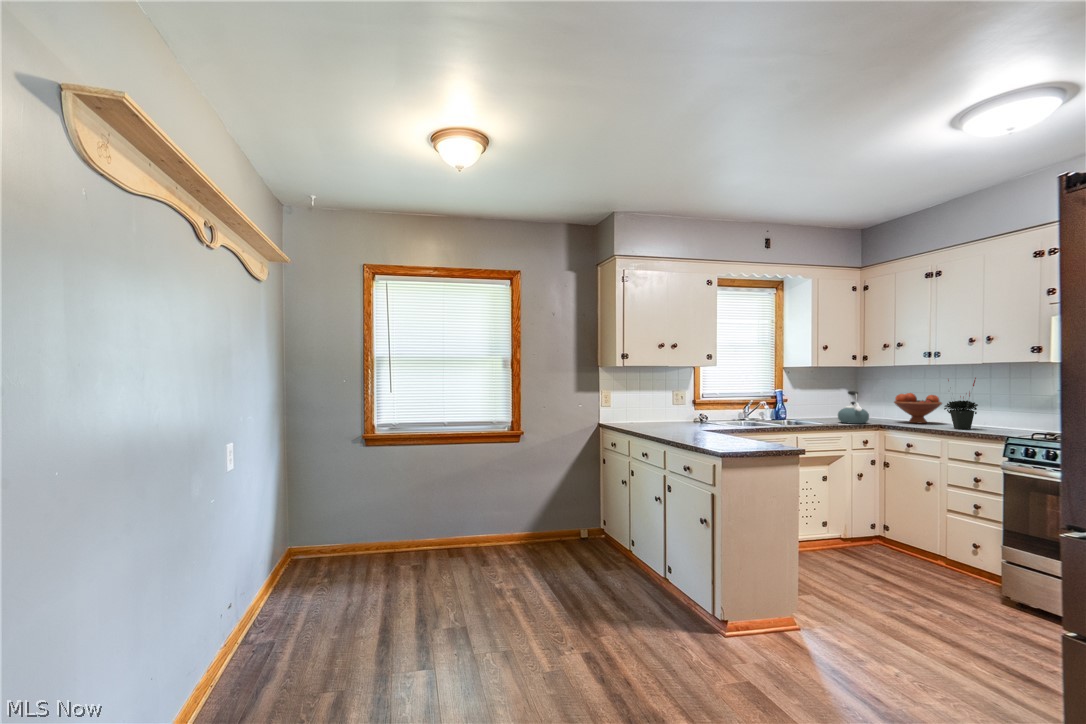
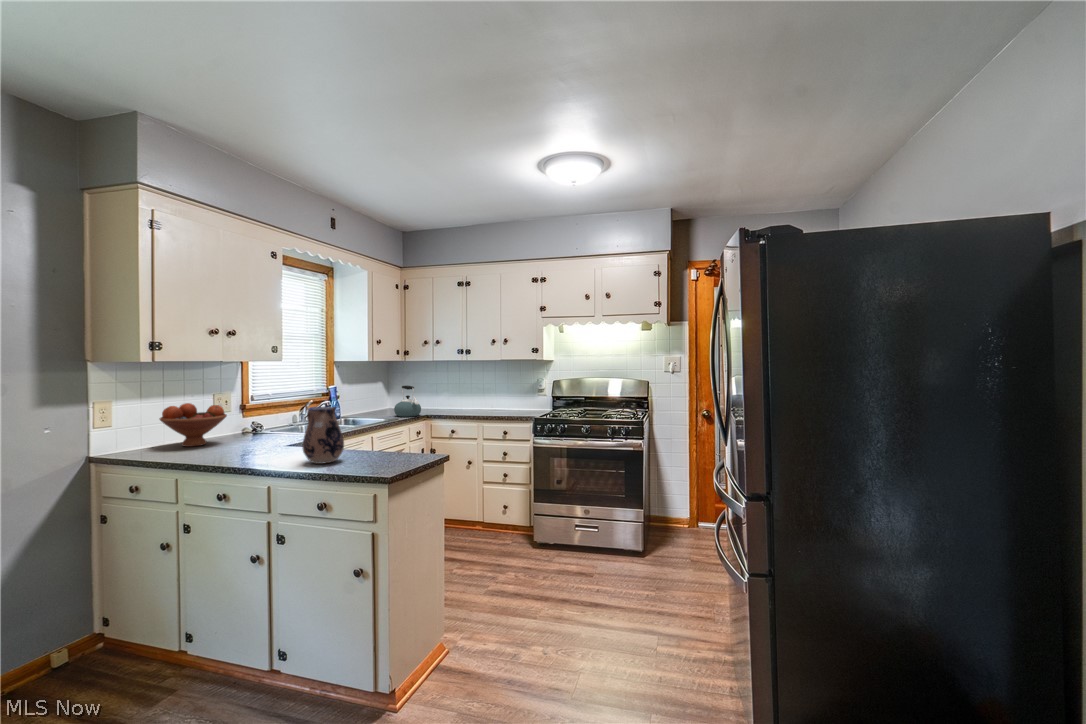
potted plant: present [944,378,978,429] -> none [479,372,503,415]
fruit bowl: present [894,393,942,423] -> present [160,403,227,447]
ceramic pitcher: none [687,396,718,440] -> present [302,407,344,464]

